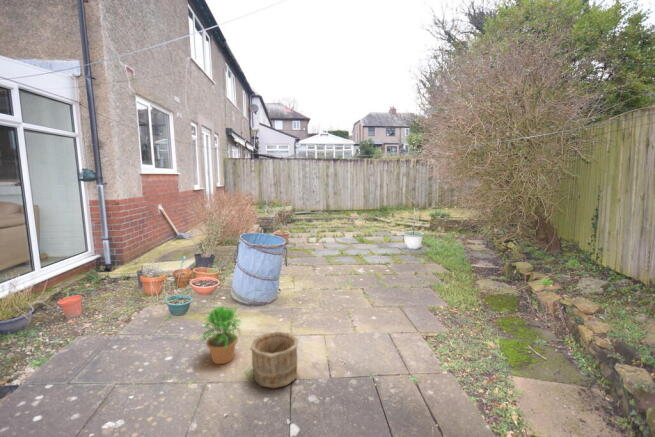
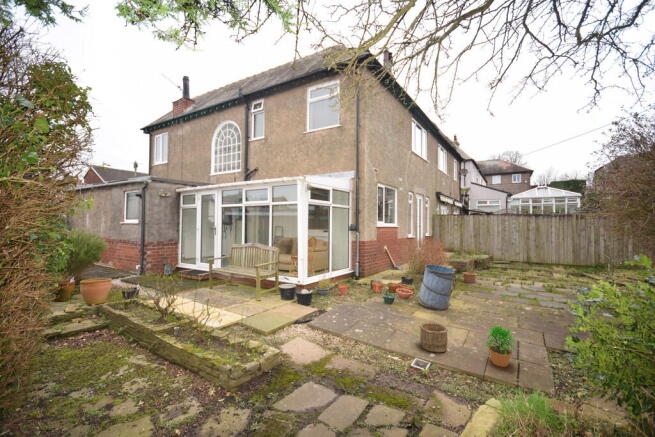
potted plant: present [202,307,240,364] -> present [486,326,515,367]

